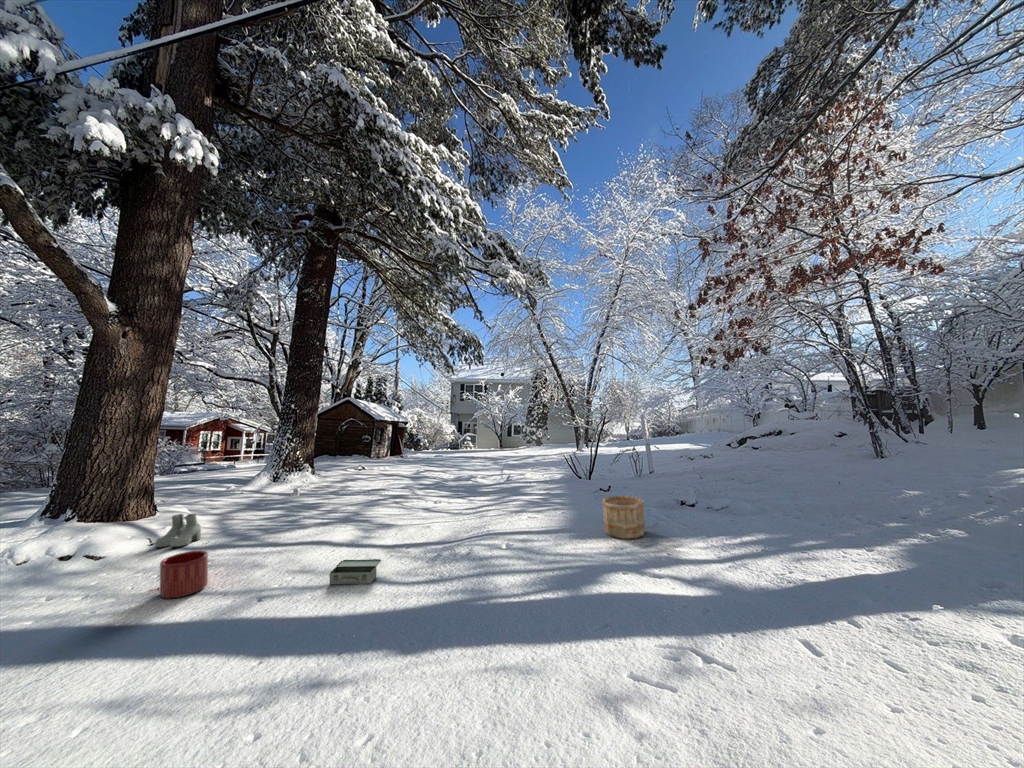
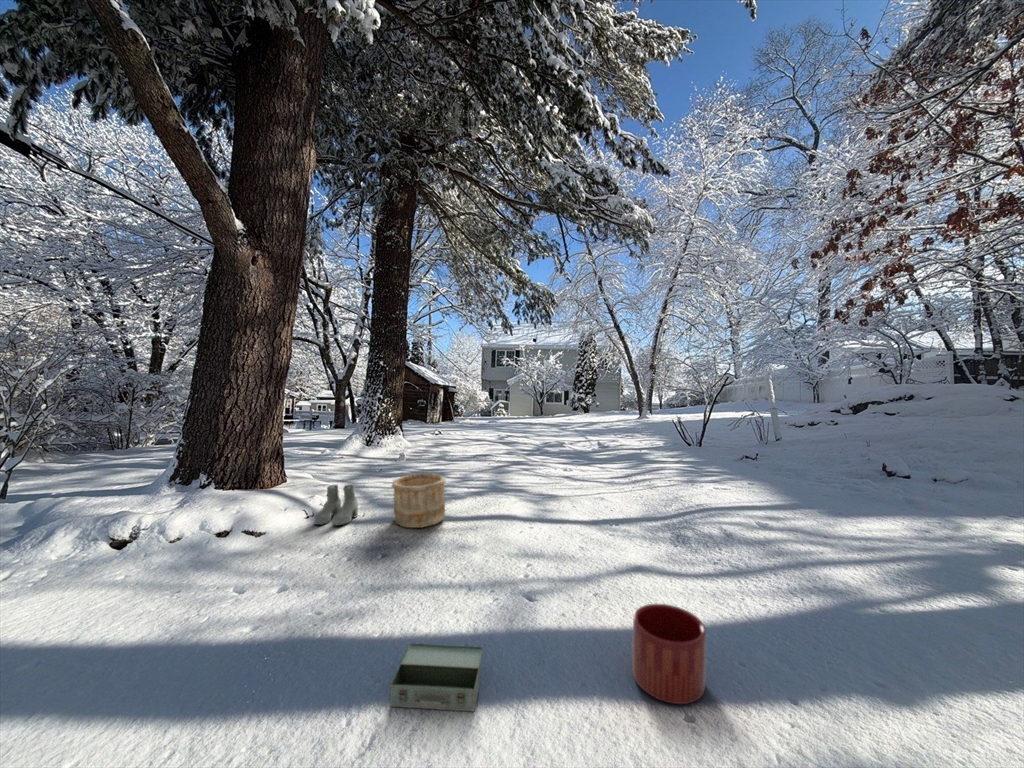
wooden bucket: present [602,496,645,539] -> present [392,473,445,528]
planter: present [160,551,208,598] -> present [632,604,706,704]
toolbox: present [329,559,381,584] -> present [390,644,483,712]

